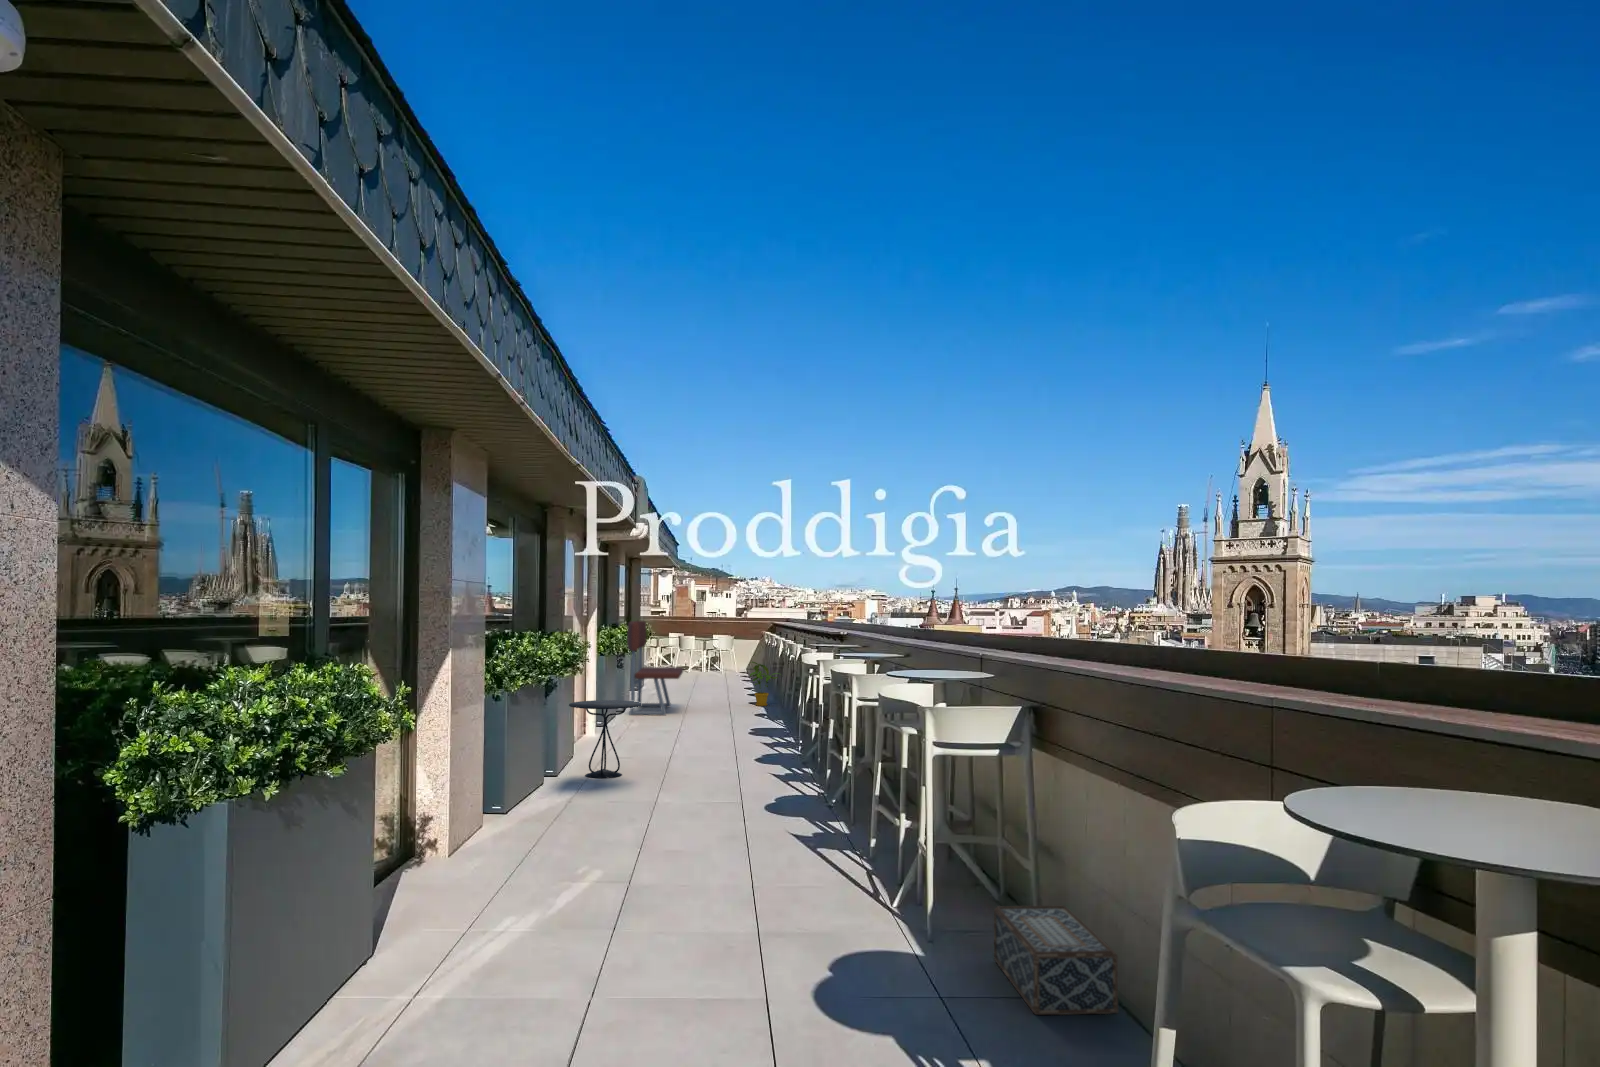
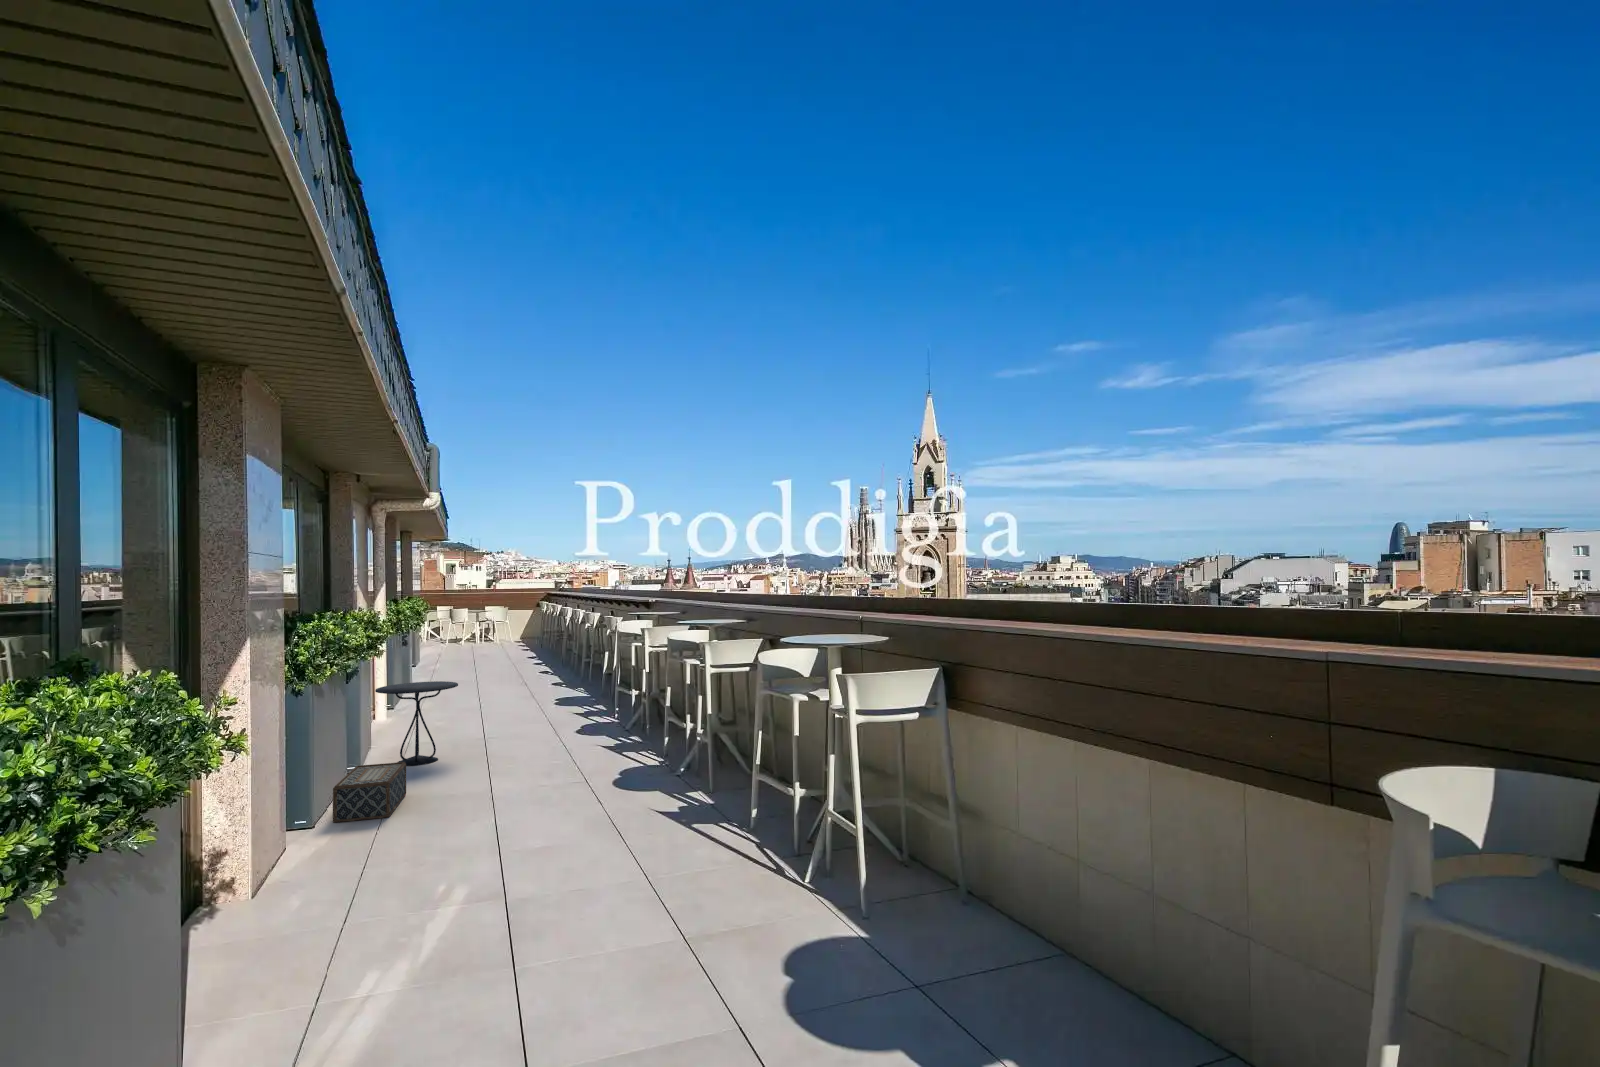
bench: present [627,621,683,715] -> none [416,598,474,692]
house plant: present [750,662,779,706] -> none [539,632,572,673]
woven basket: present [994,905,1118,1015] -> present [333,762,406,823]

